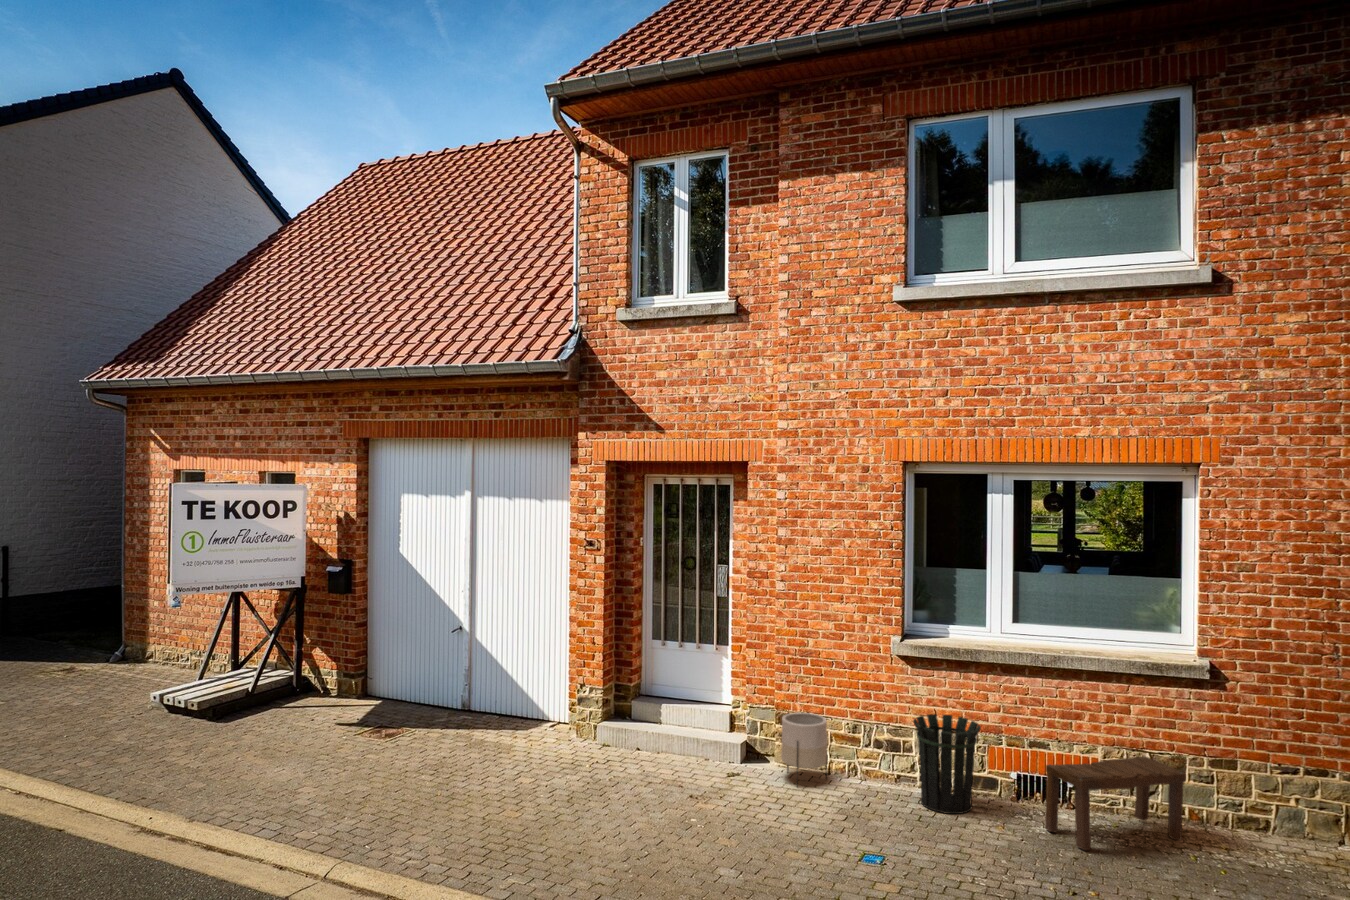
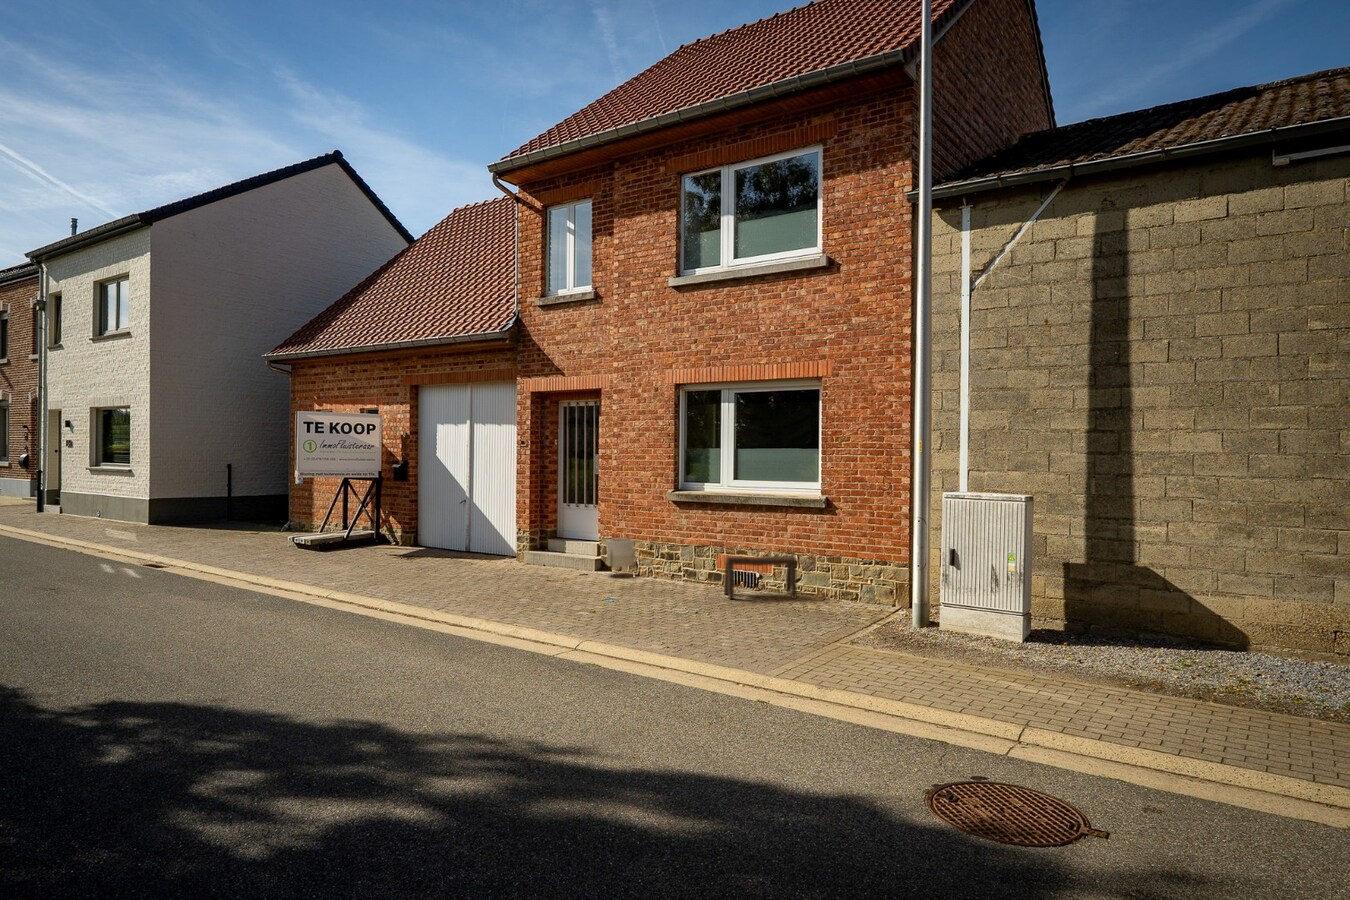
waste bin: present [913,714,981,814] -> none [667,535,705,588]

